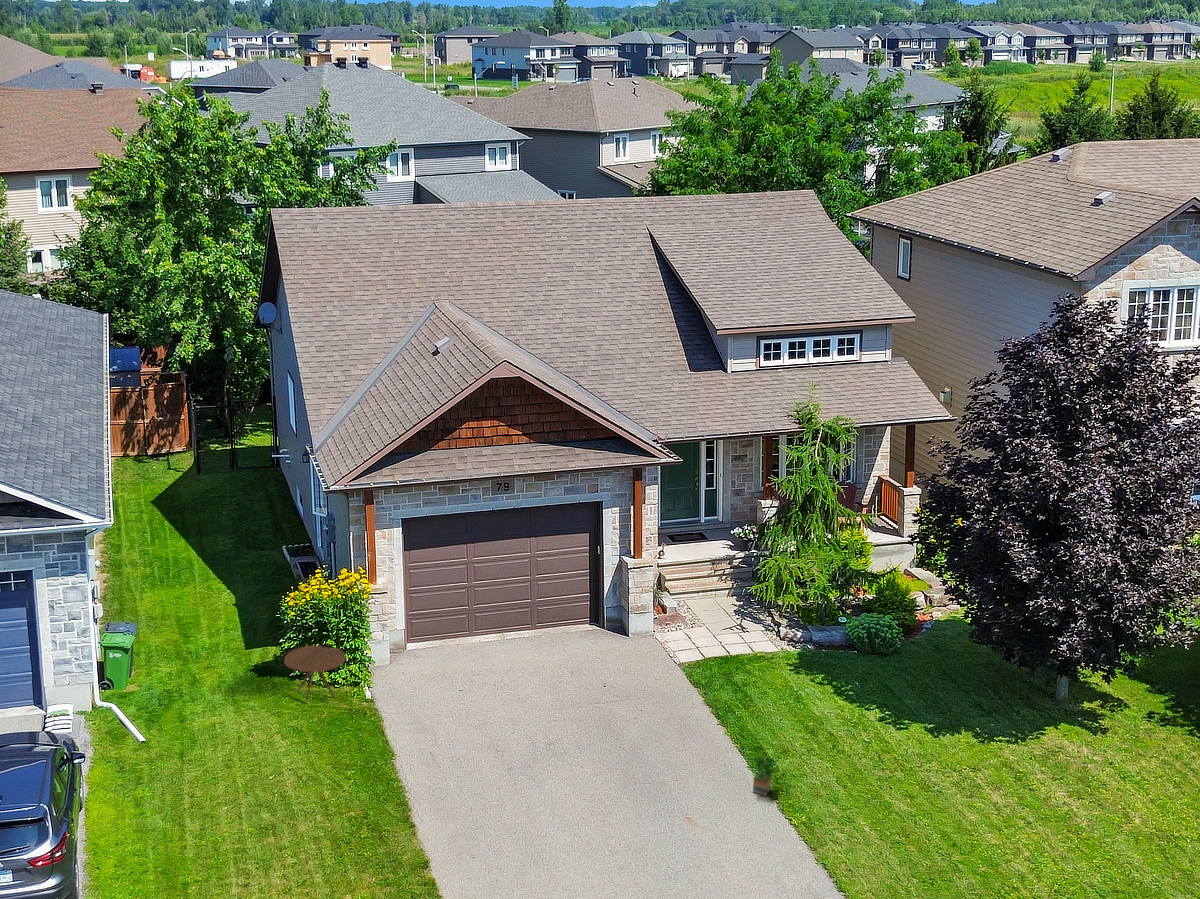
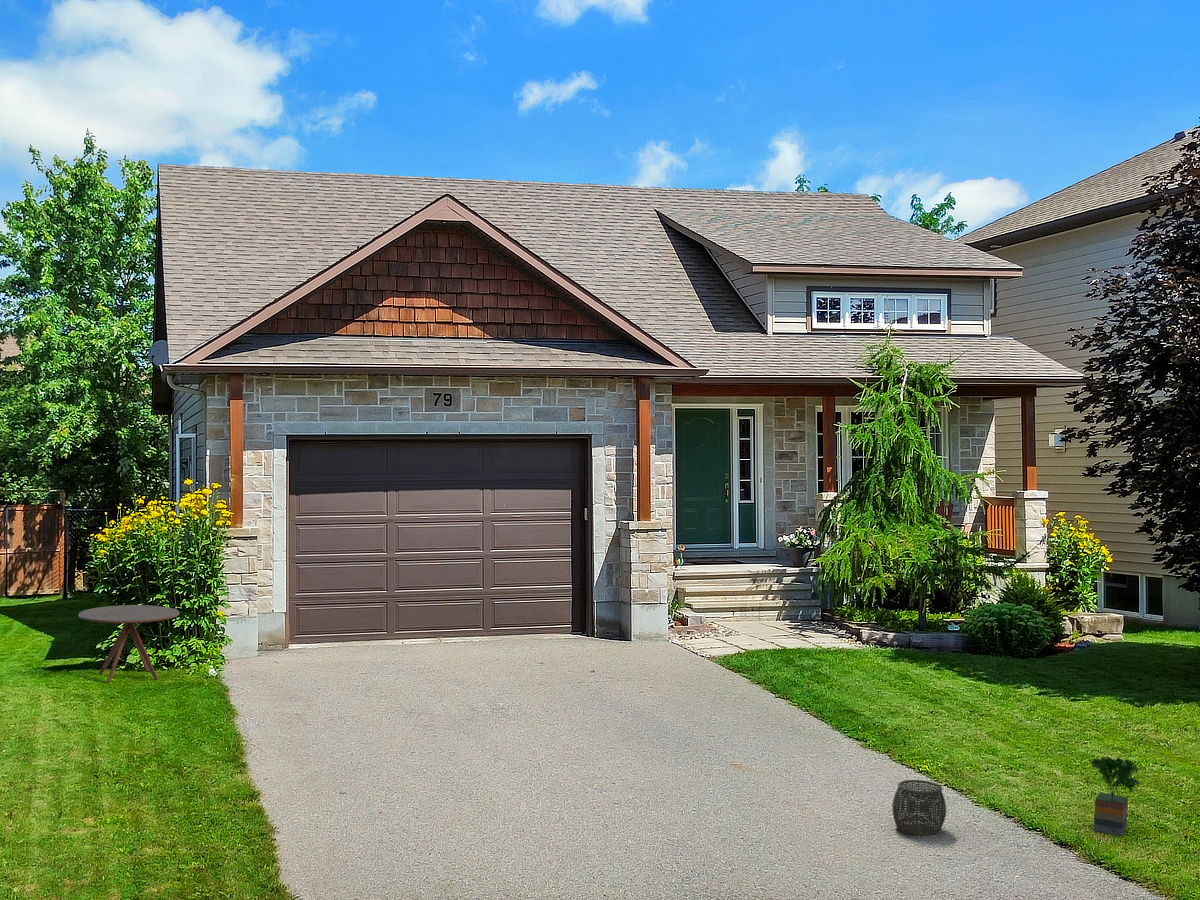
potted tree: present [753,756,776,796] -> present [1091,756,1139,836]
woven basket: none [775,829,804,863] -> present [892,780,946,836]

